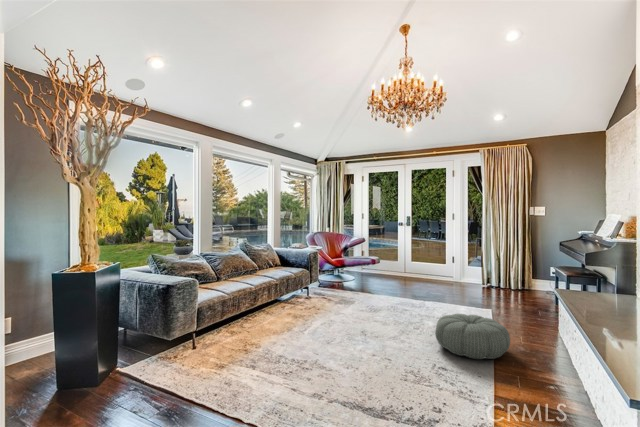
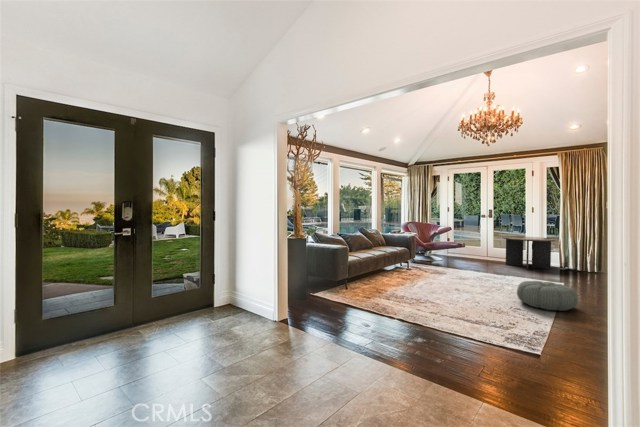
coffee table: none [421,247,478,288] -> present [502,236,556,270]

